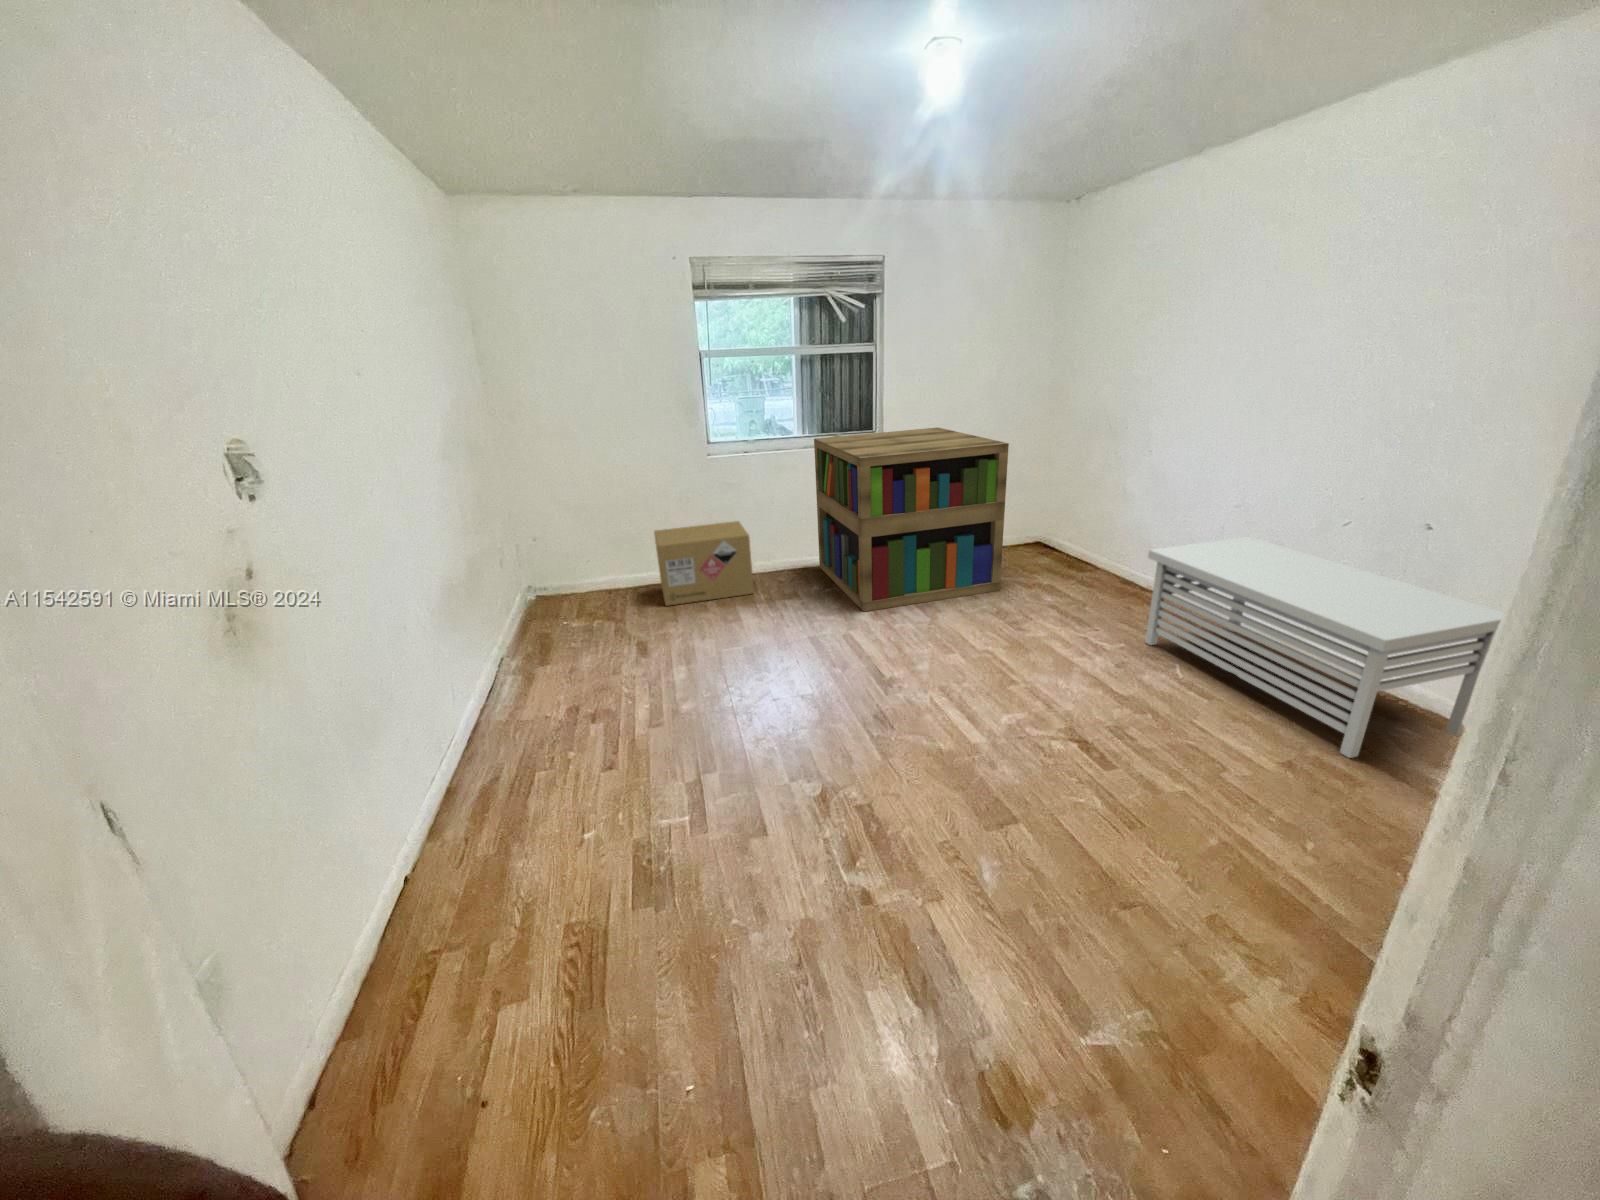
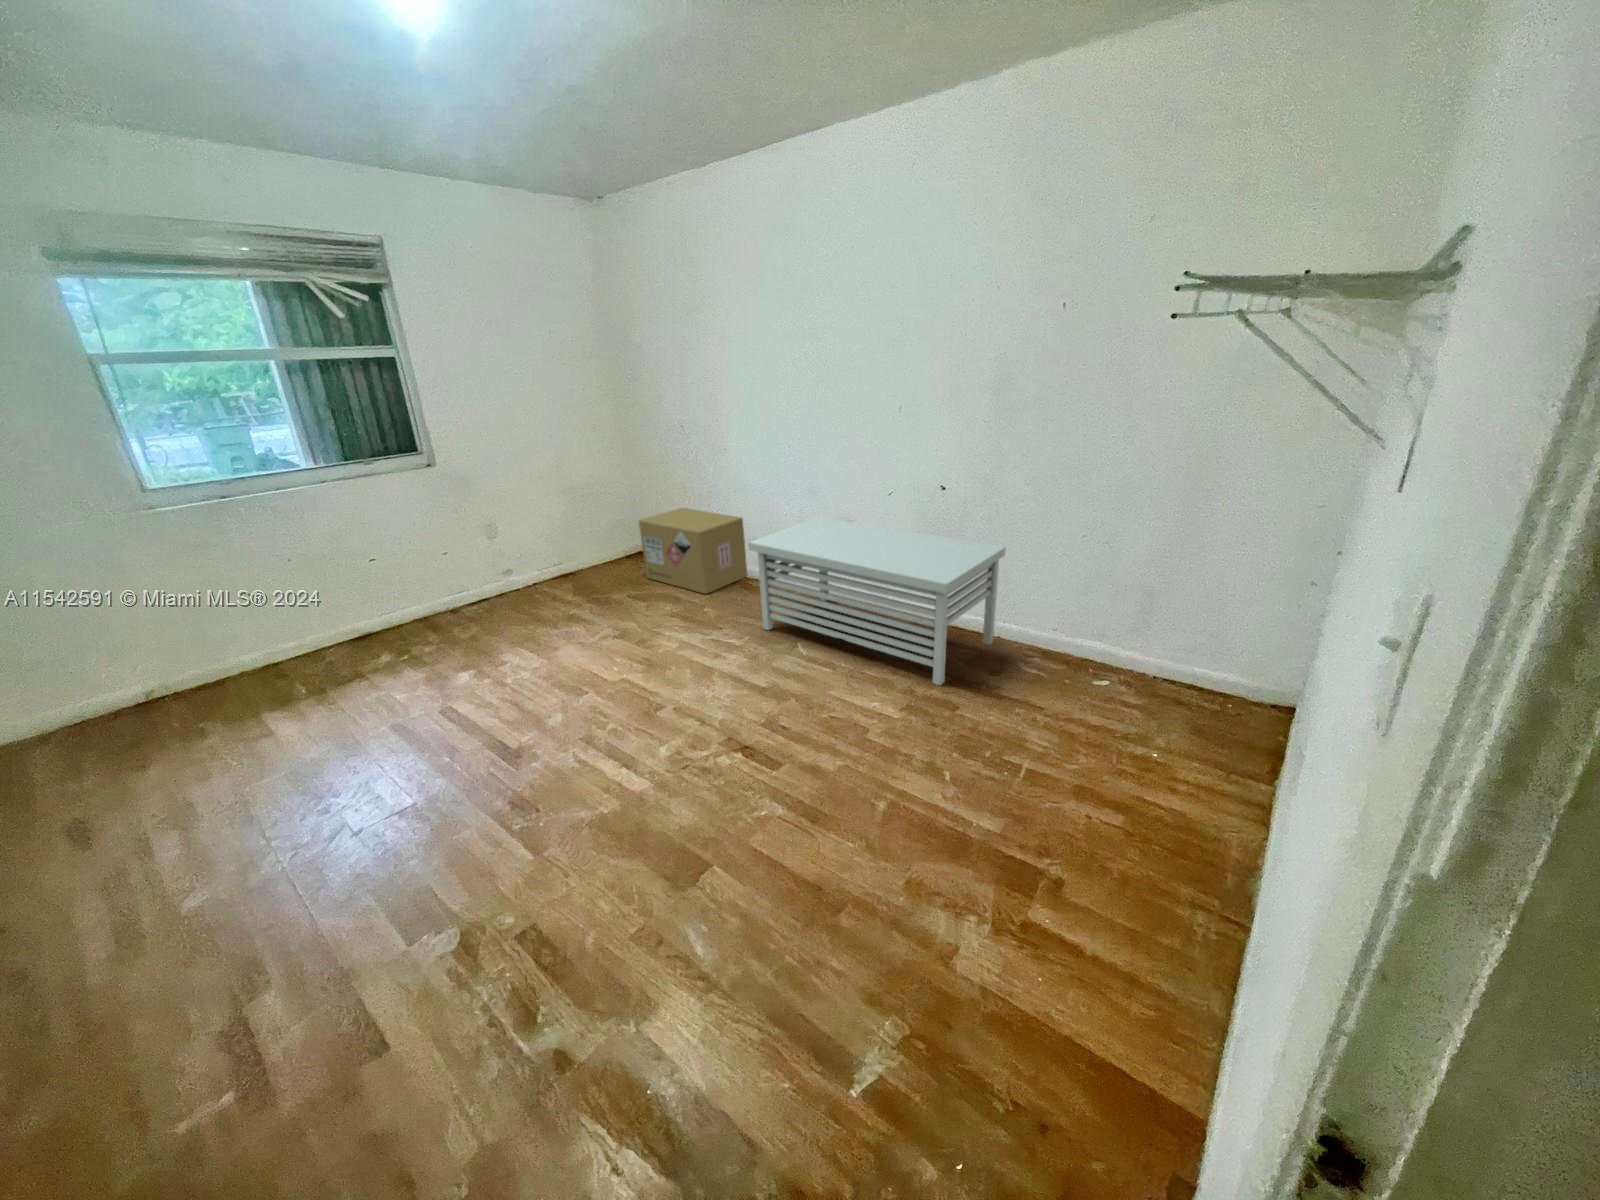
bookshelf: present [814,428,1009,611] -> none [336,446,615,672]
cardboard box: present [654,521,754,606] -> present [639,508,747,594]

